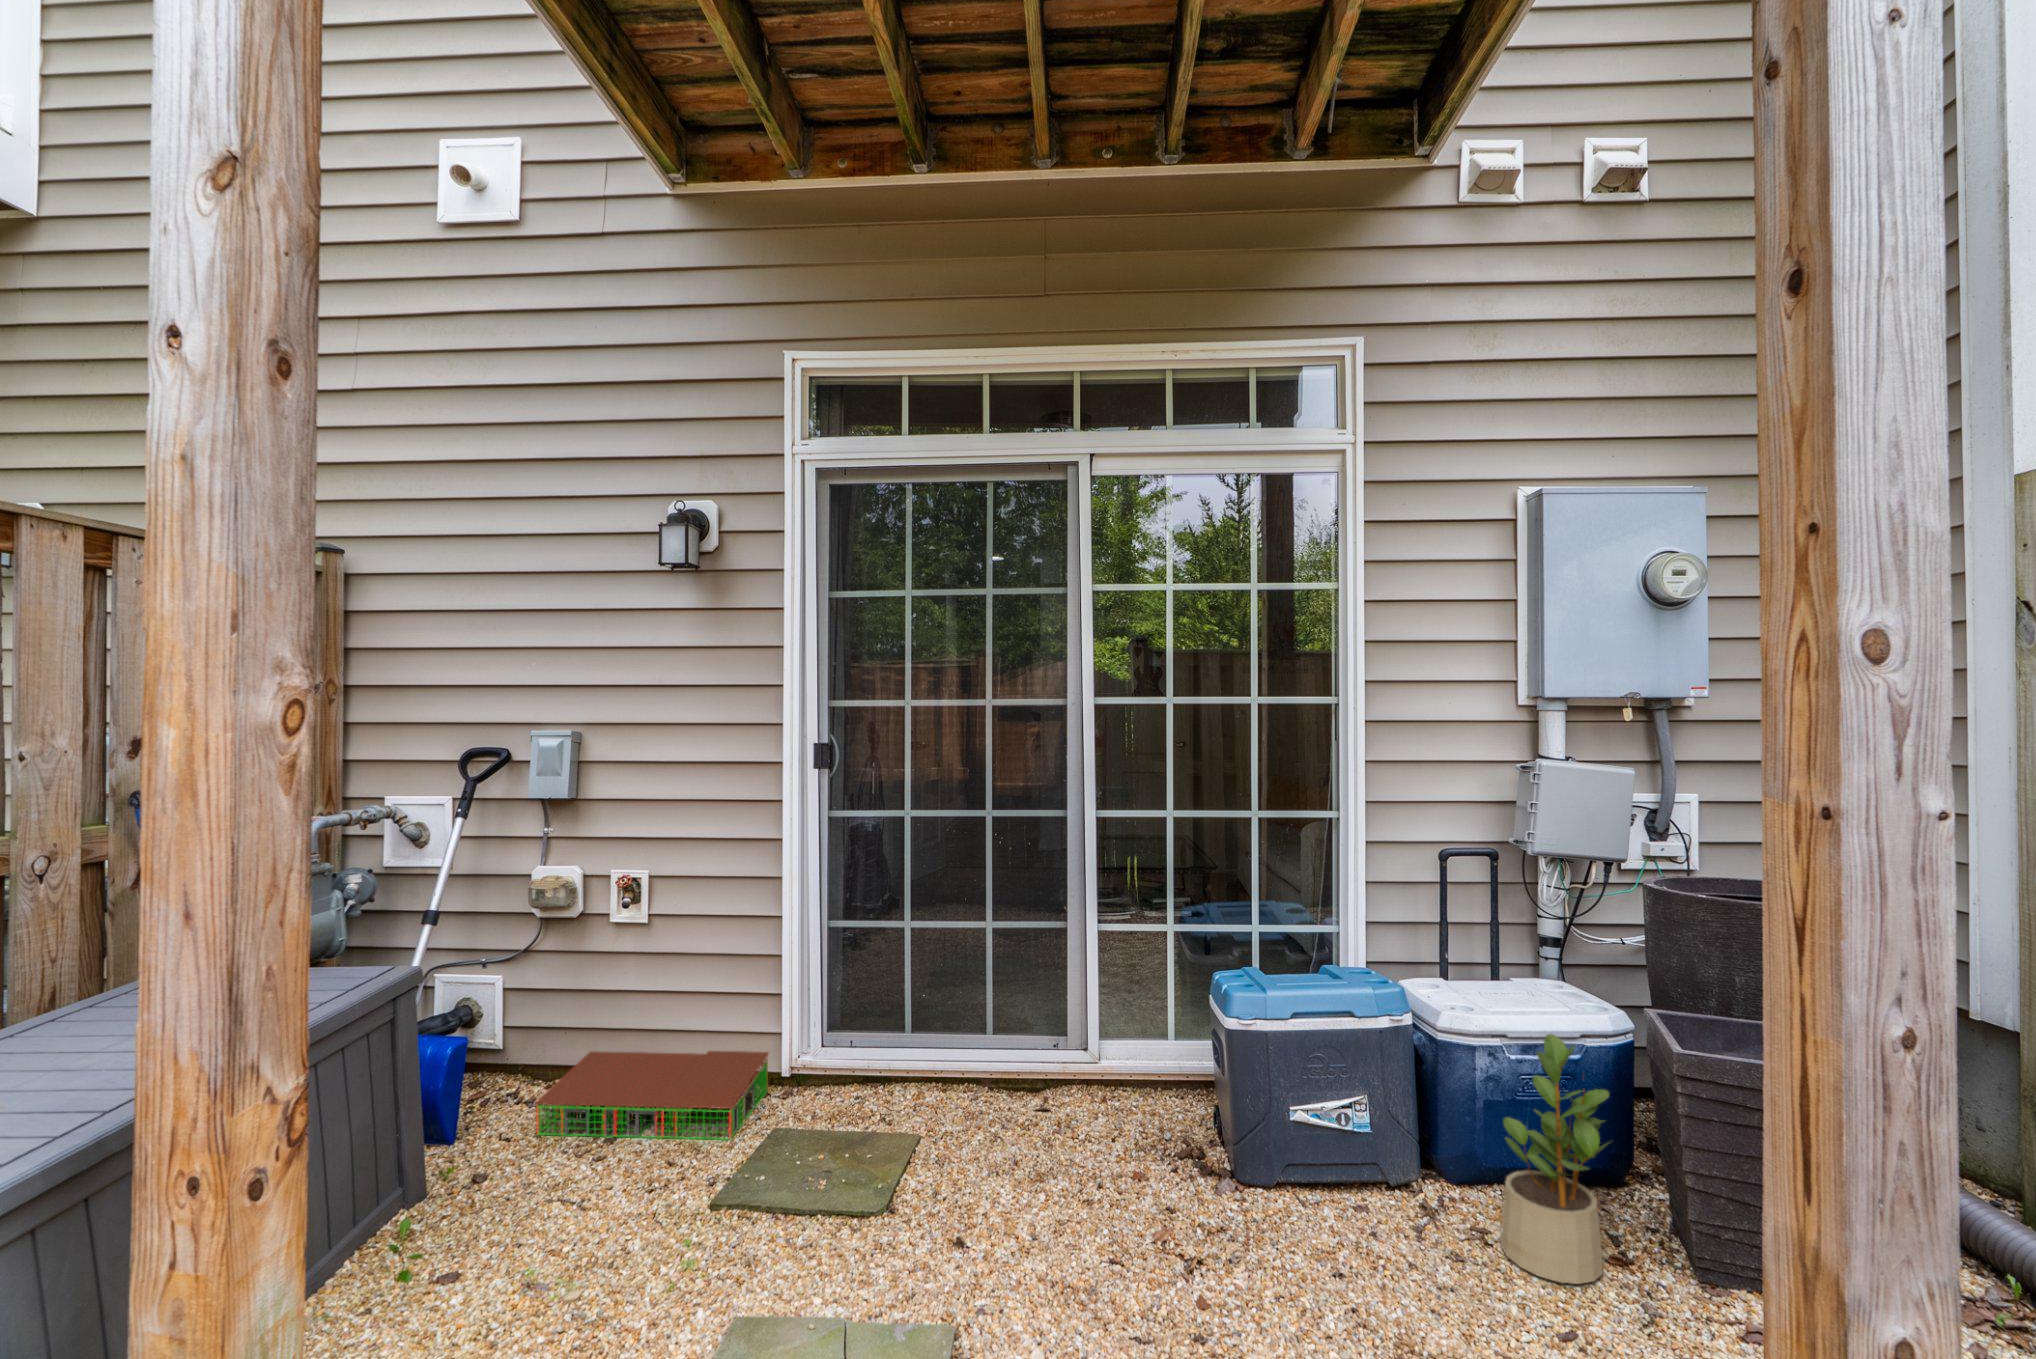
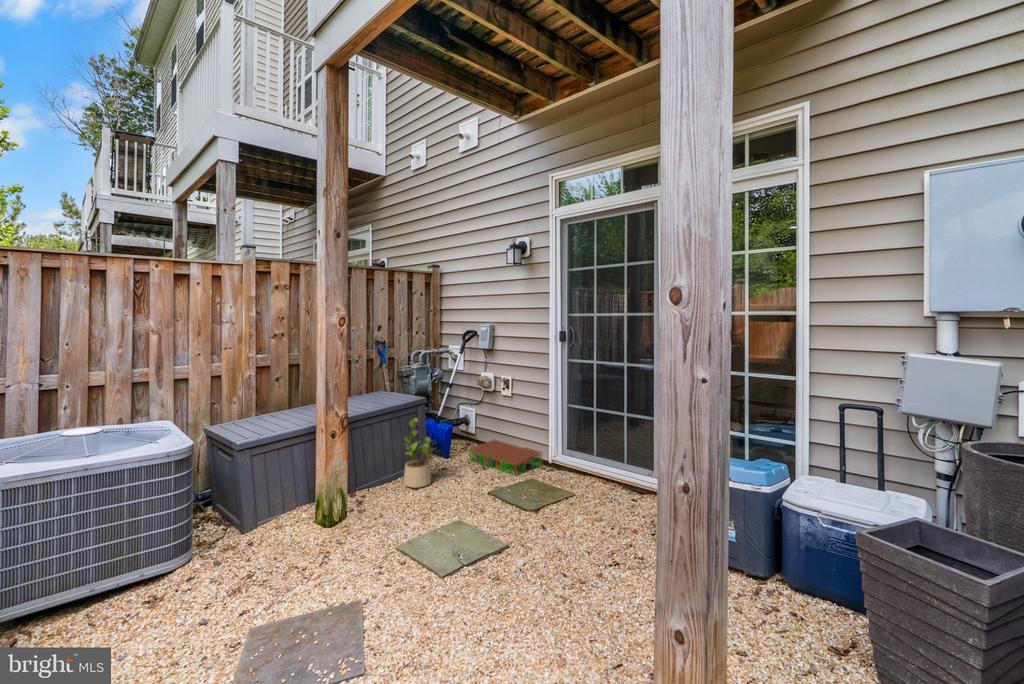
potted plant: present [1501,1034,1609,1284] -> present [404,418,439,488]

